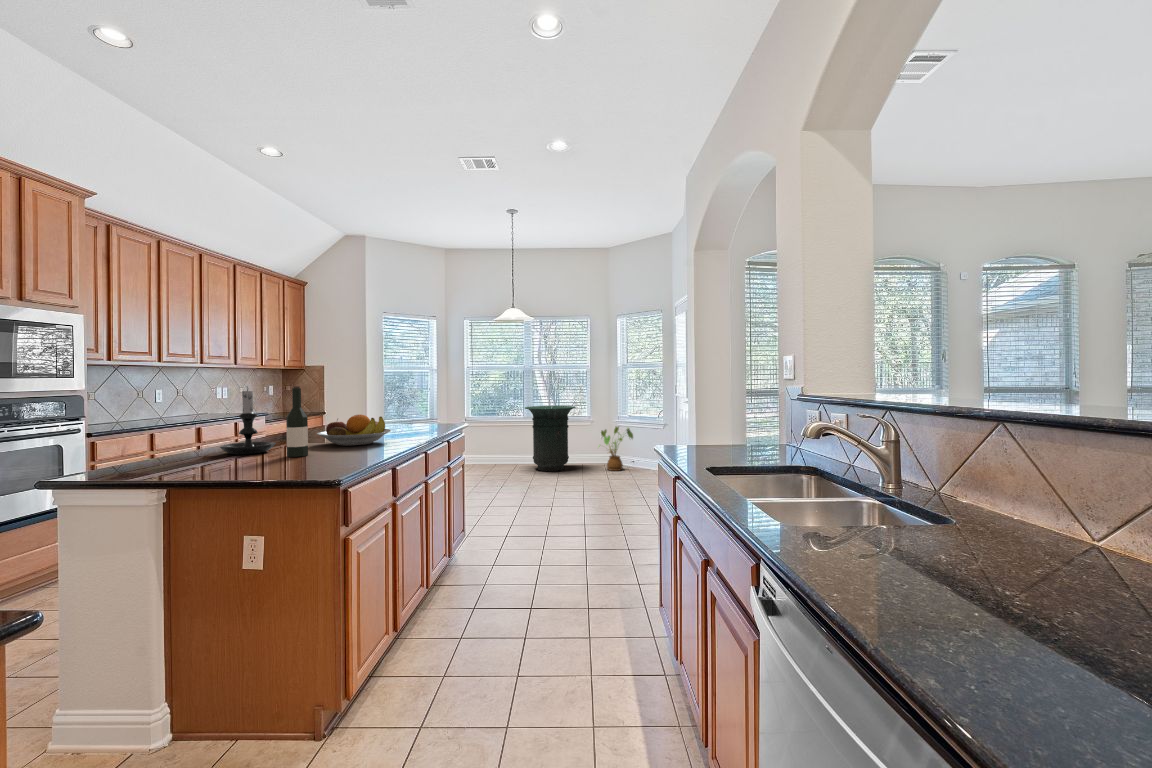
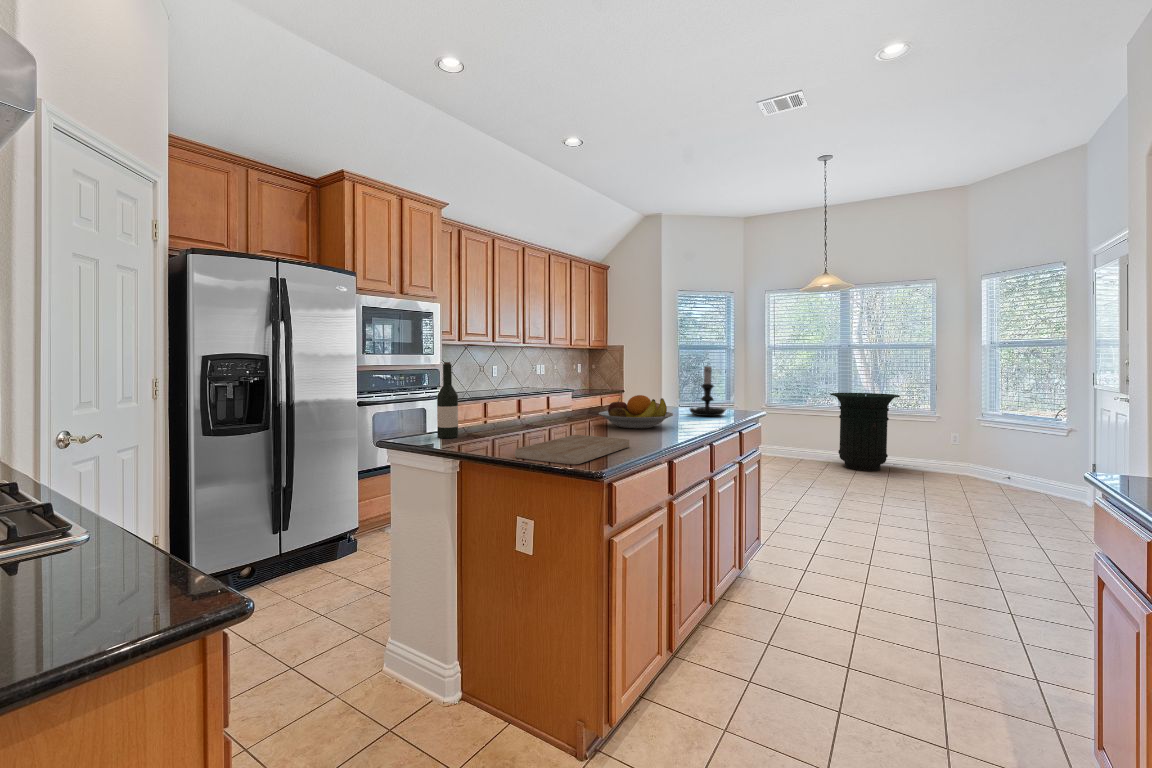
wine bottle: present [286,386,308,457] -> present [437,362,458,438]
candle holder: present [220,387,276,454] -> present [689,366,726,416]
house plant: present [601,427,633,471] -> none [930,423,989,480]
cutting board: none [243,453,355,477] -> present [515,435,629,464]

